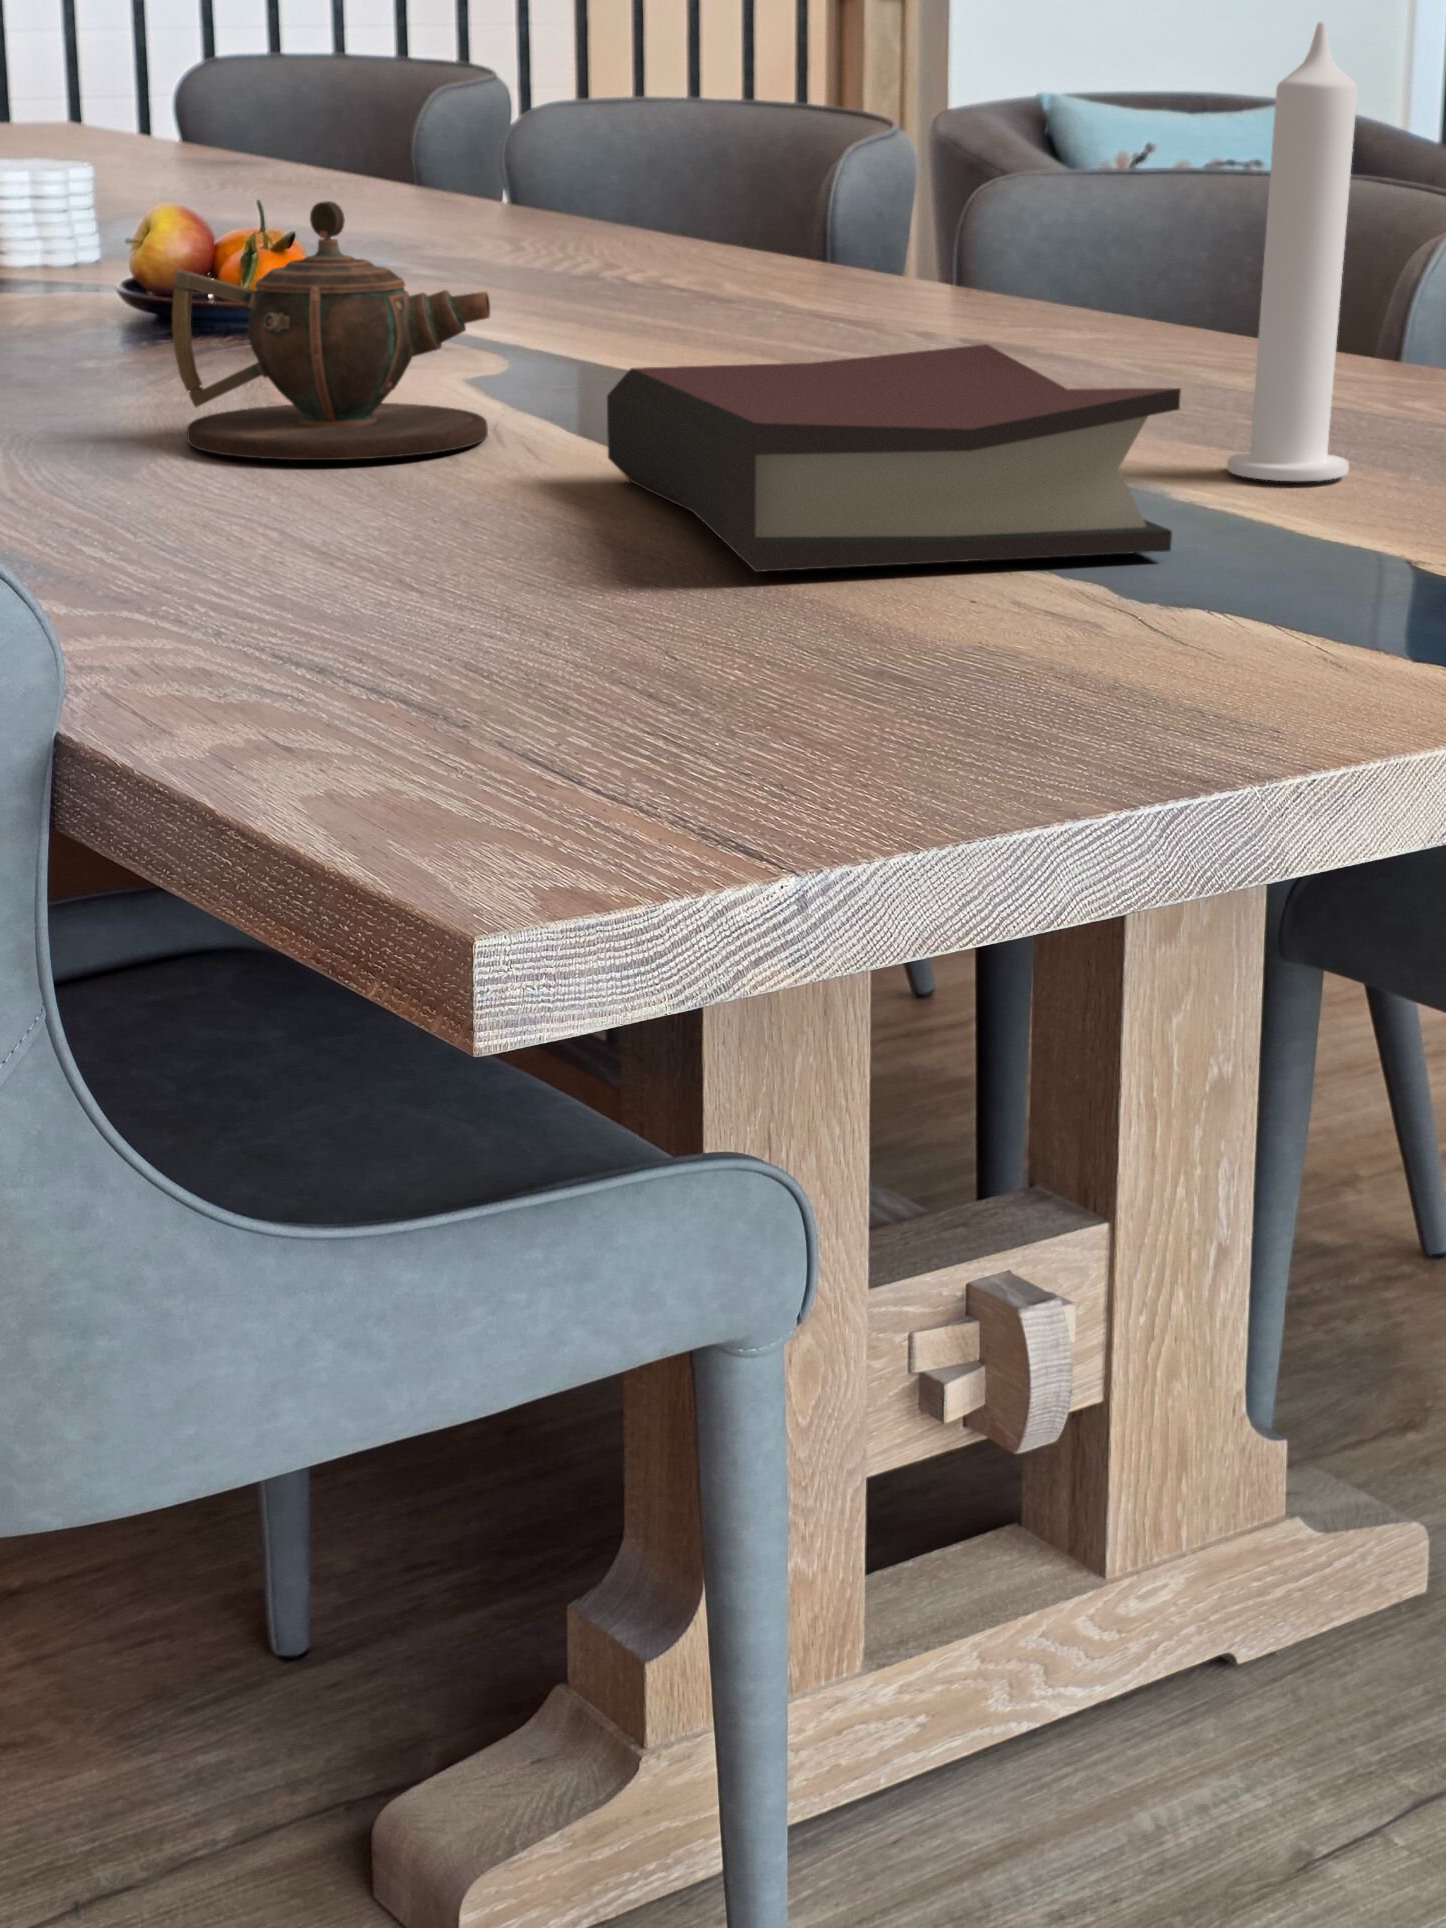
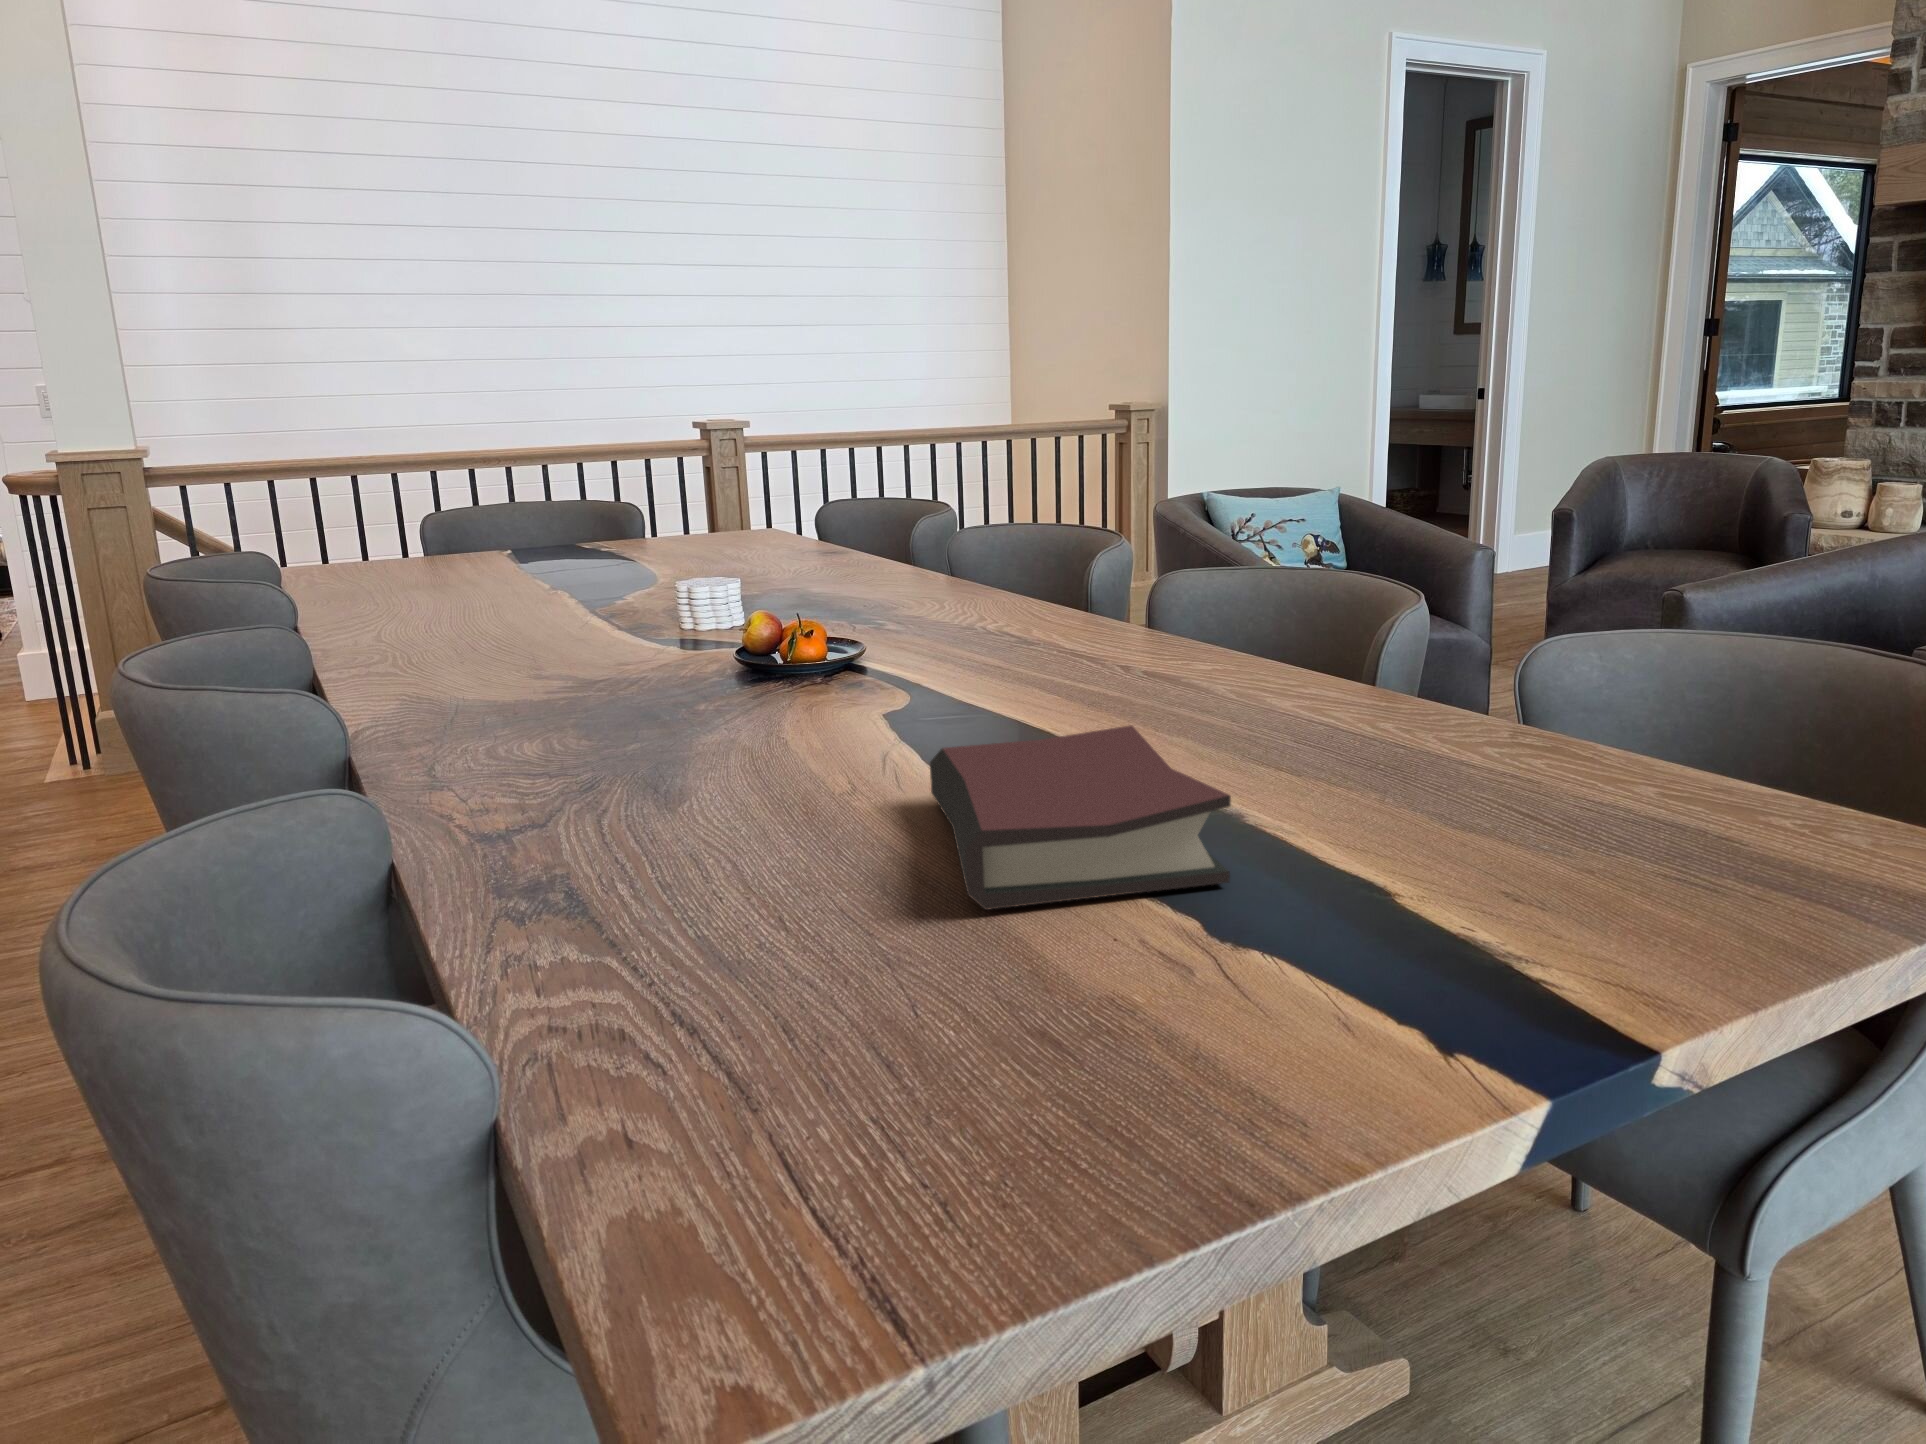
candle: present [1227,21,1358,481] -> none [1264,565,1331,802]
teapot: present [172,201,491,460] -> none [725,654,882,790]

